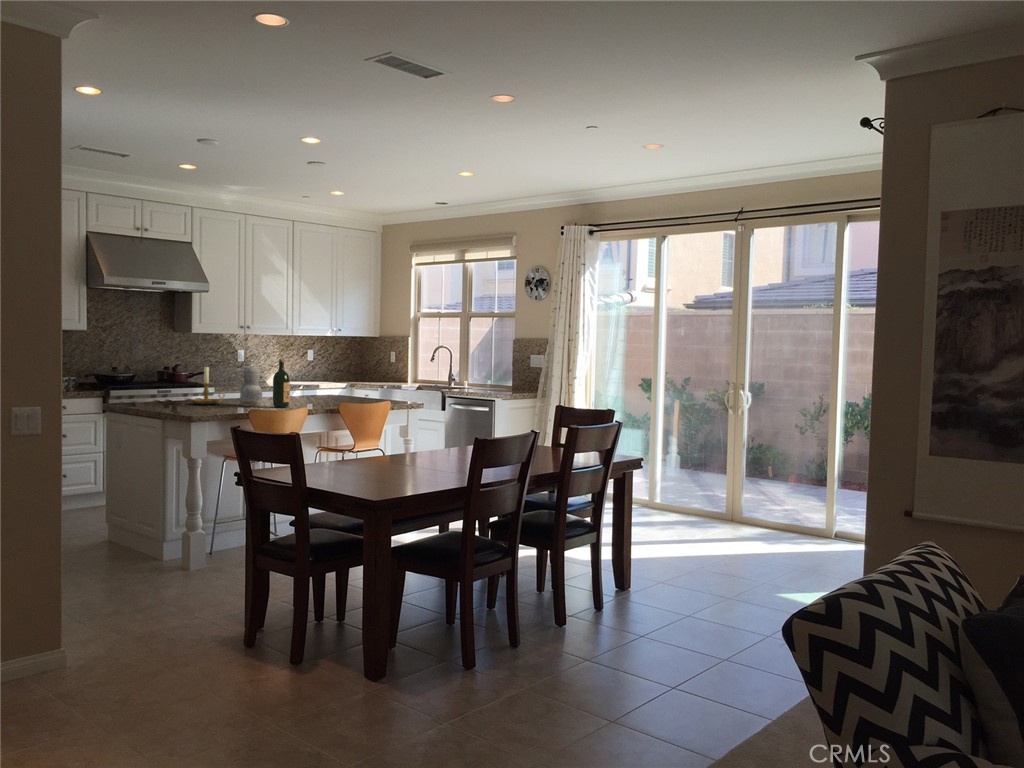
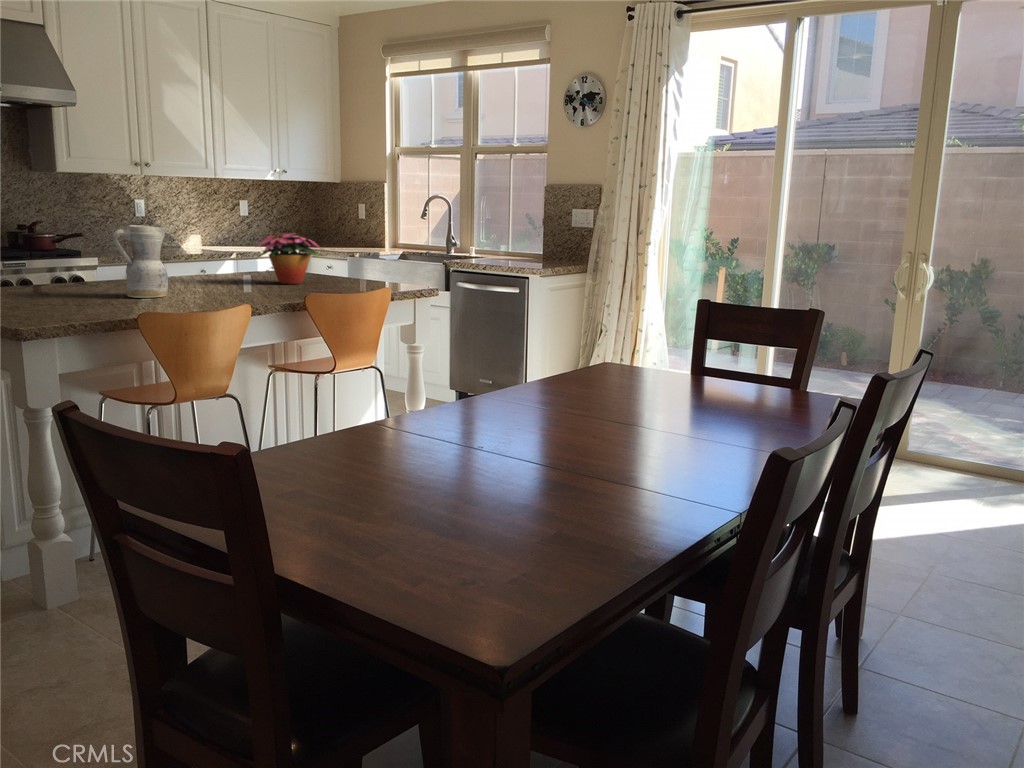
wine bottle: present [273,359,290,408] -> none [185,213,218,302]
candle holder: present [191,367,225,404] -> none [34,223,101,295]
flower arrangement: none [310,371,355,401] -> present [258,234,319,284]

